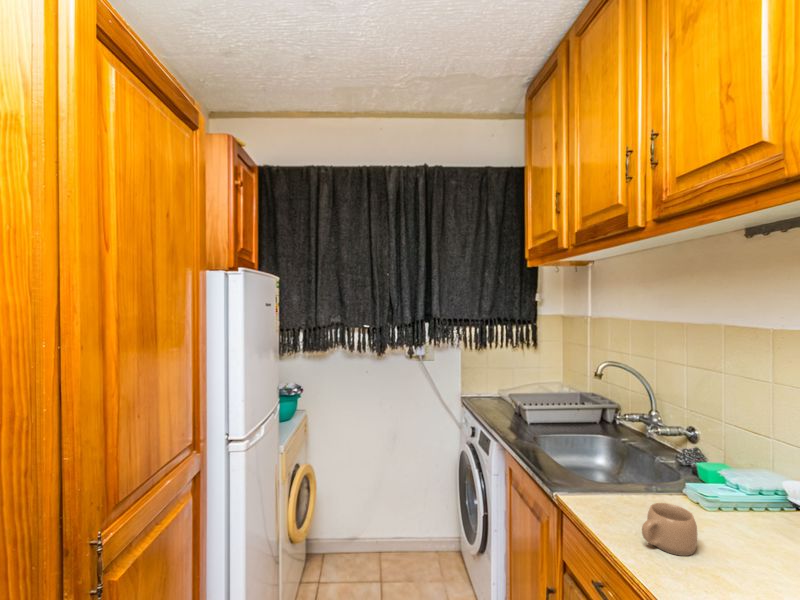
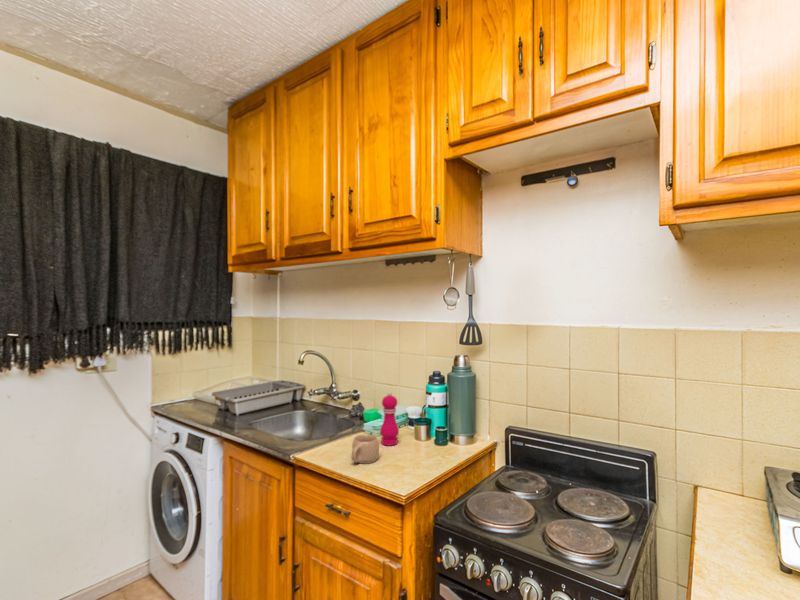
pepper mill: none [712,447,751,538] -> present [380,392,399,446]

